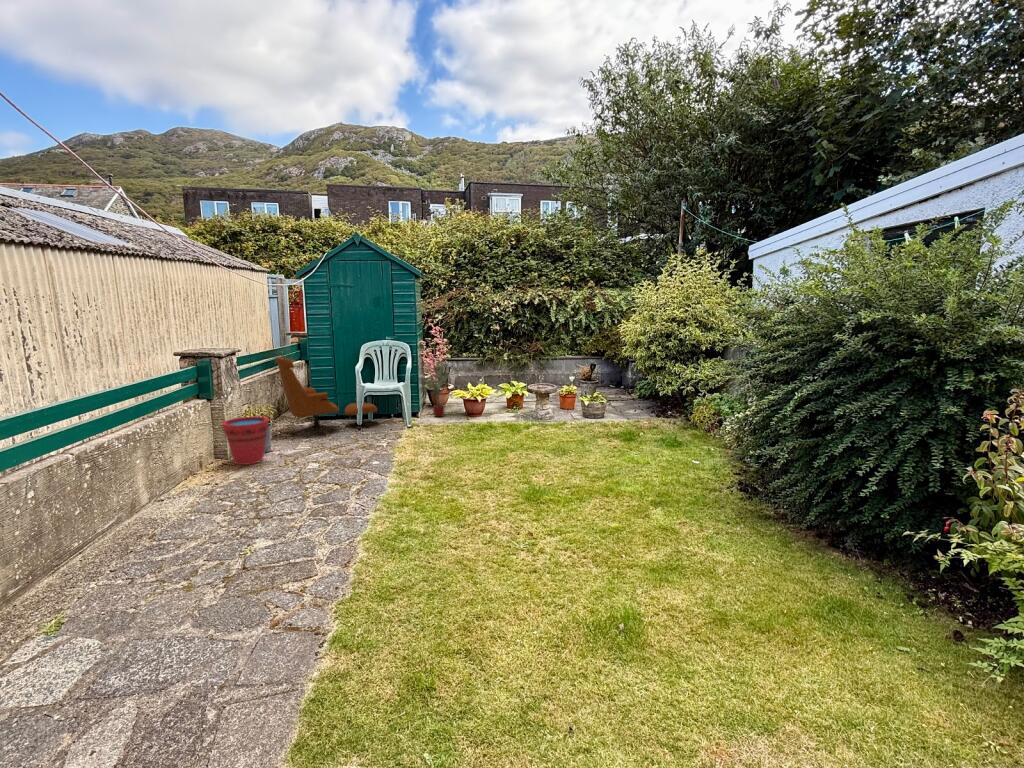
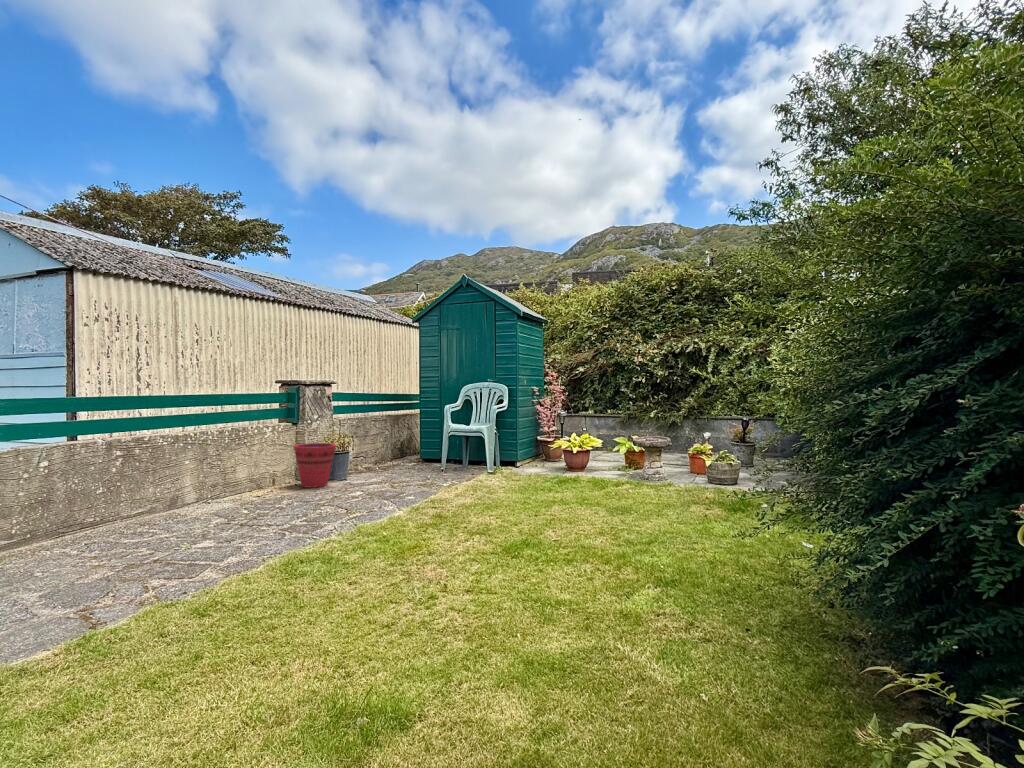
lounge chair: present [276,357,377,436] -> none [372,393,469,474]
potted tree: present [421,358,449,417] -> none [517,404,556,471]

